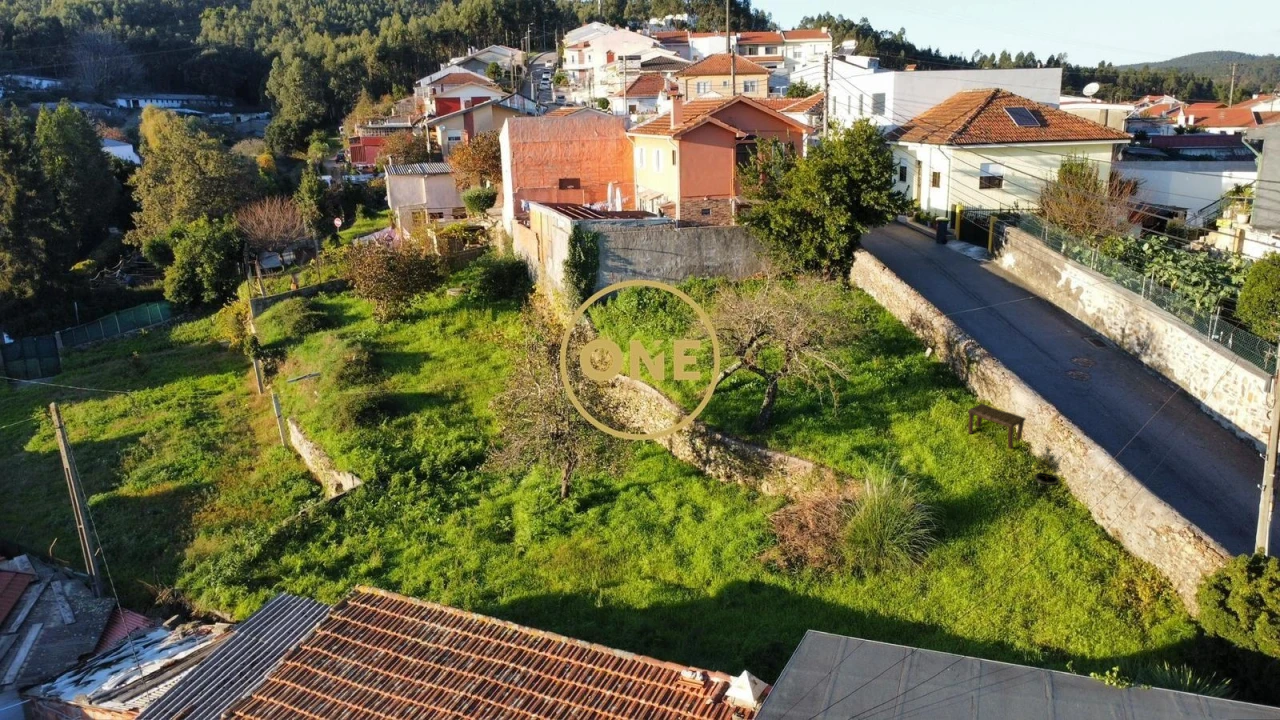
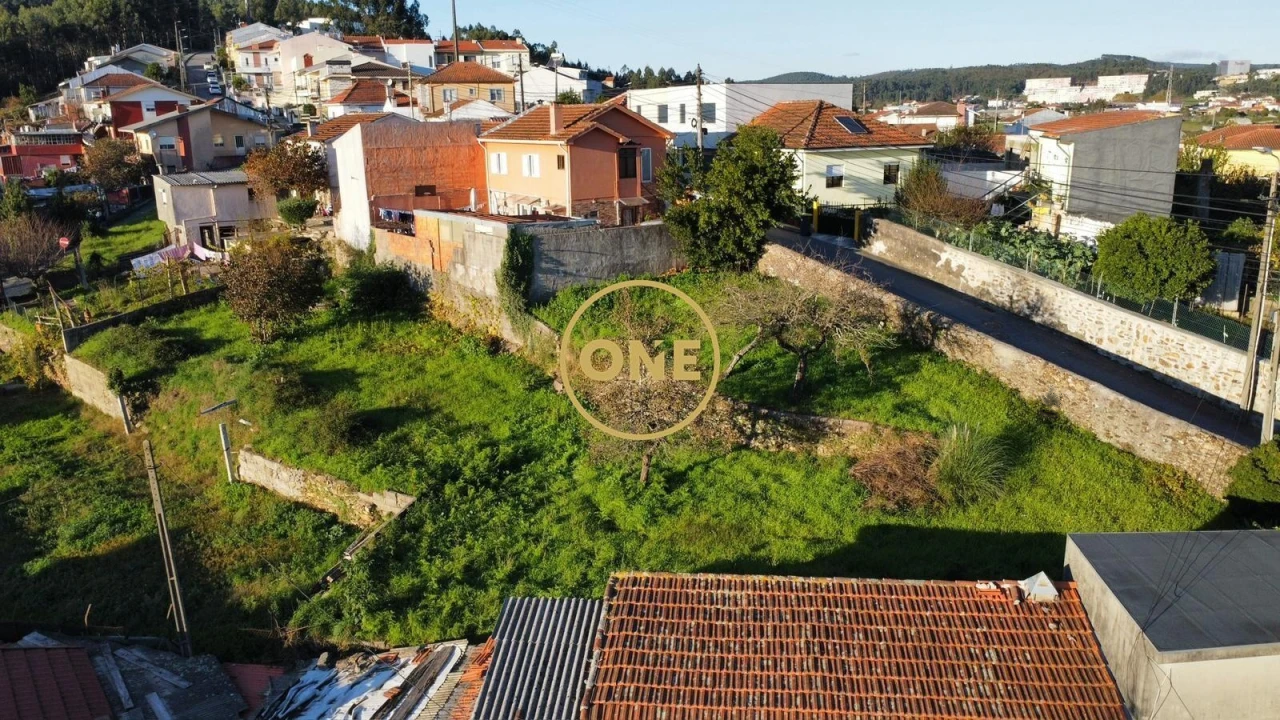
bench: present [968,404,1025,449] -> none [966,359,1015,394]

